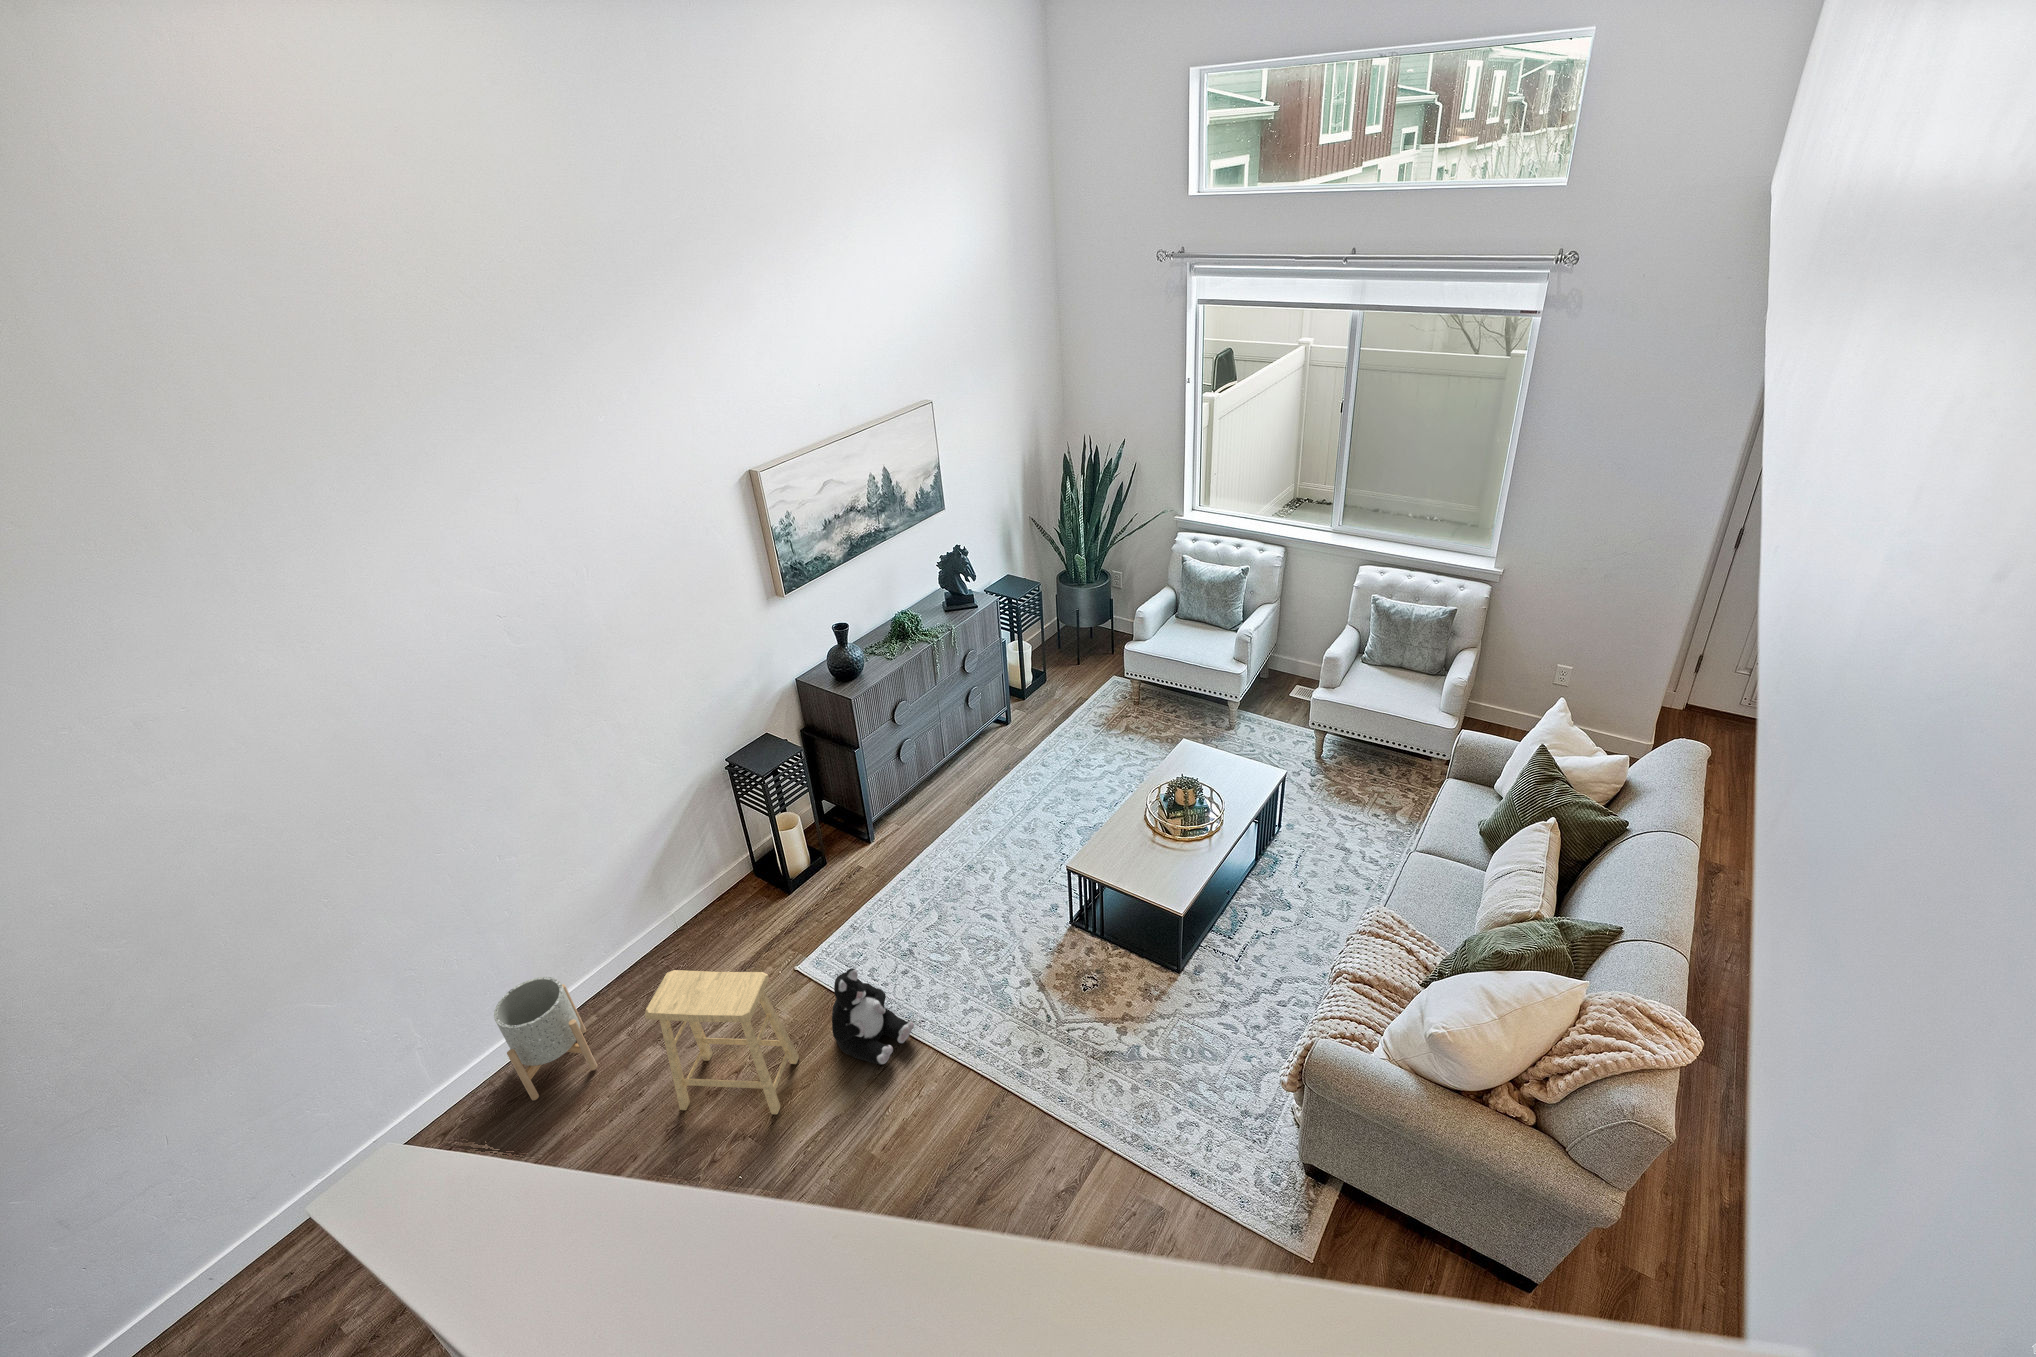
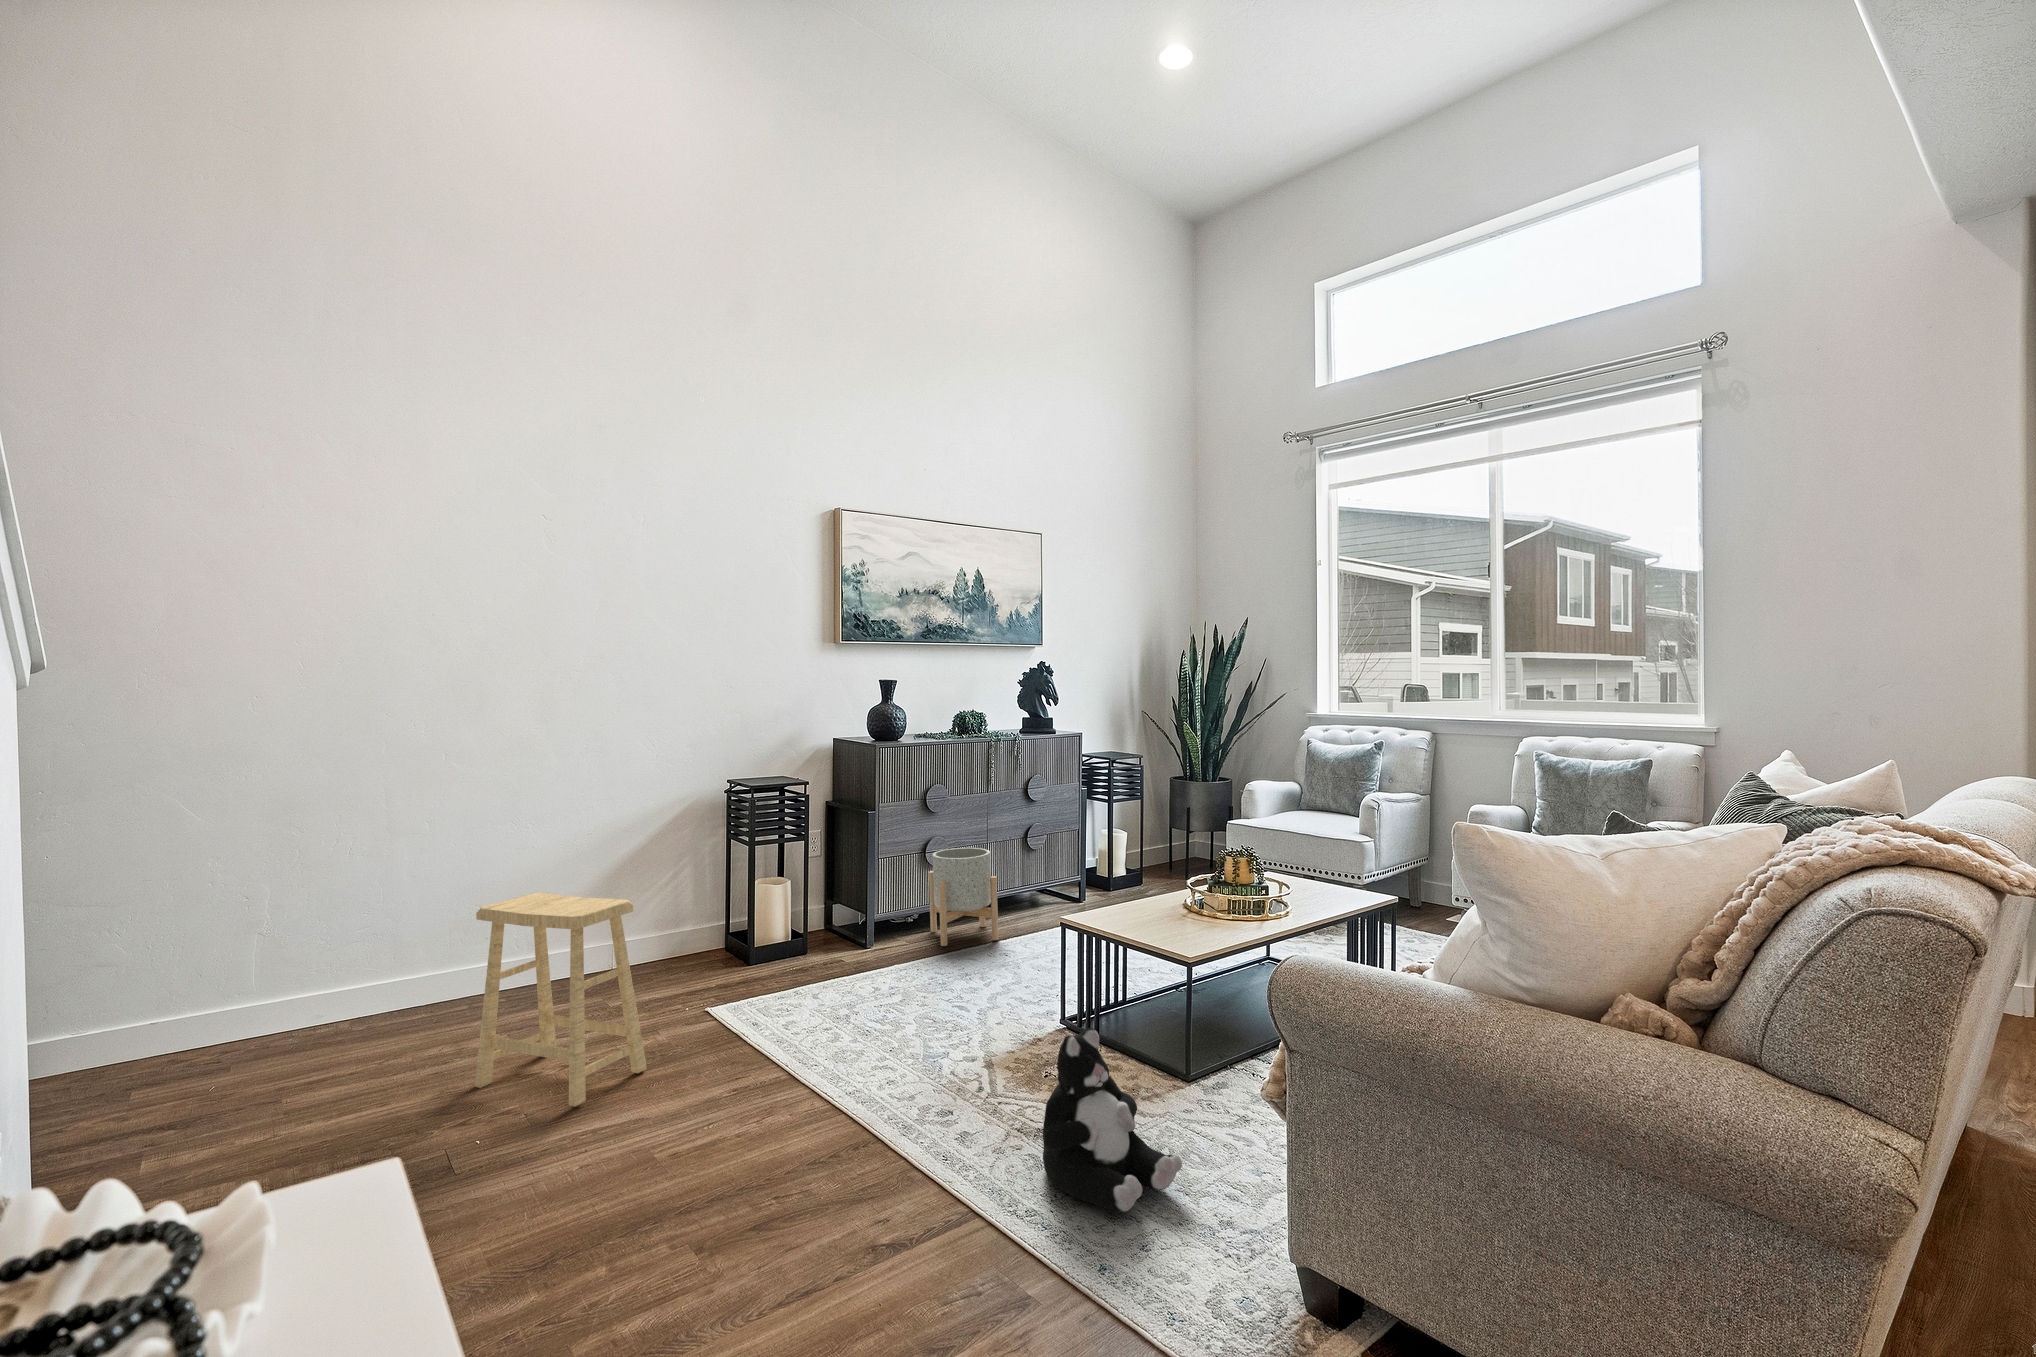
plush toy: present [832,968,914,1064] -> present [1043,1028,1182,1212]
planter: present [494,977,597,1100] -> present [929,848,999,946]

